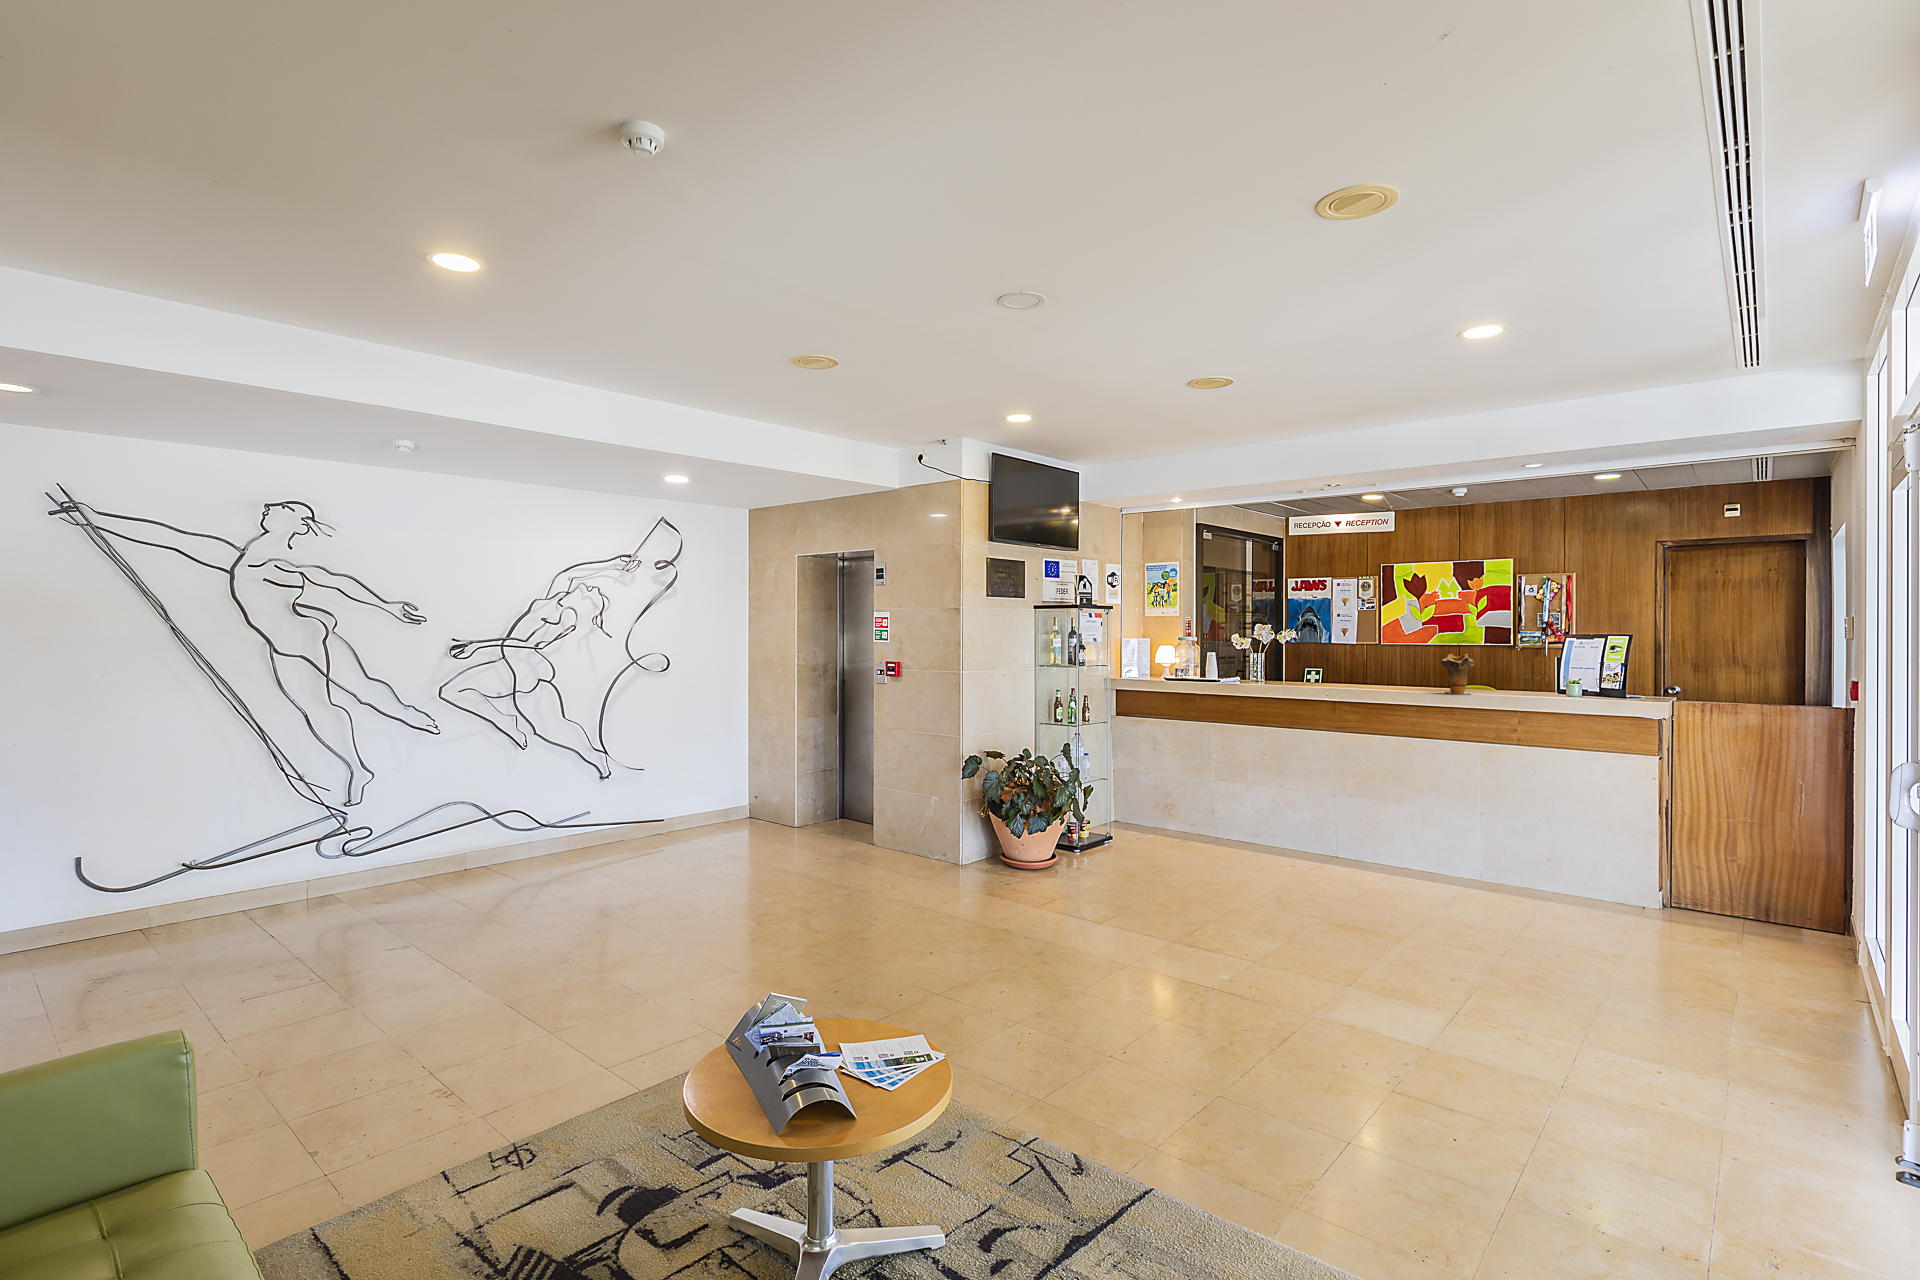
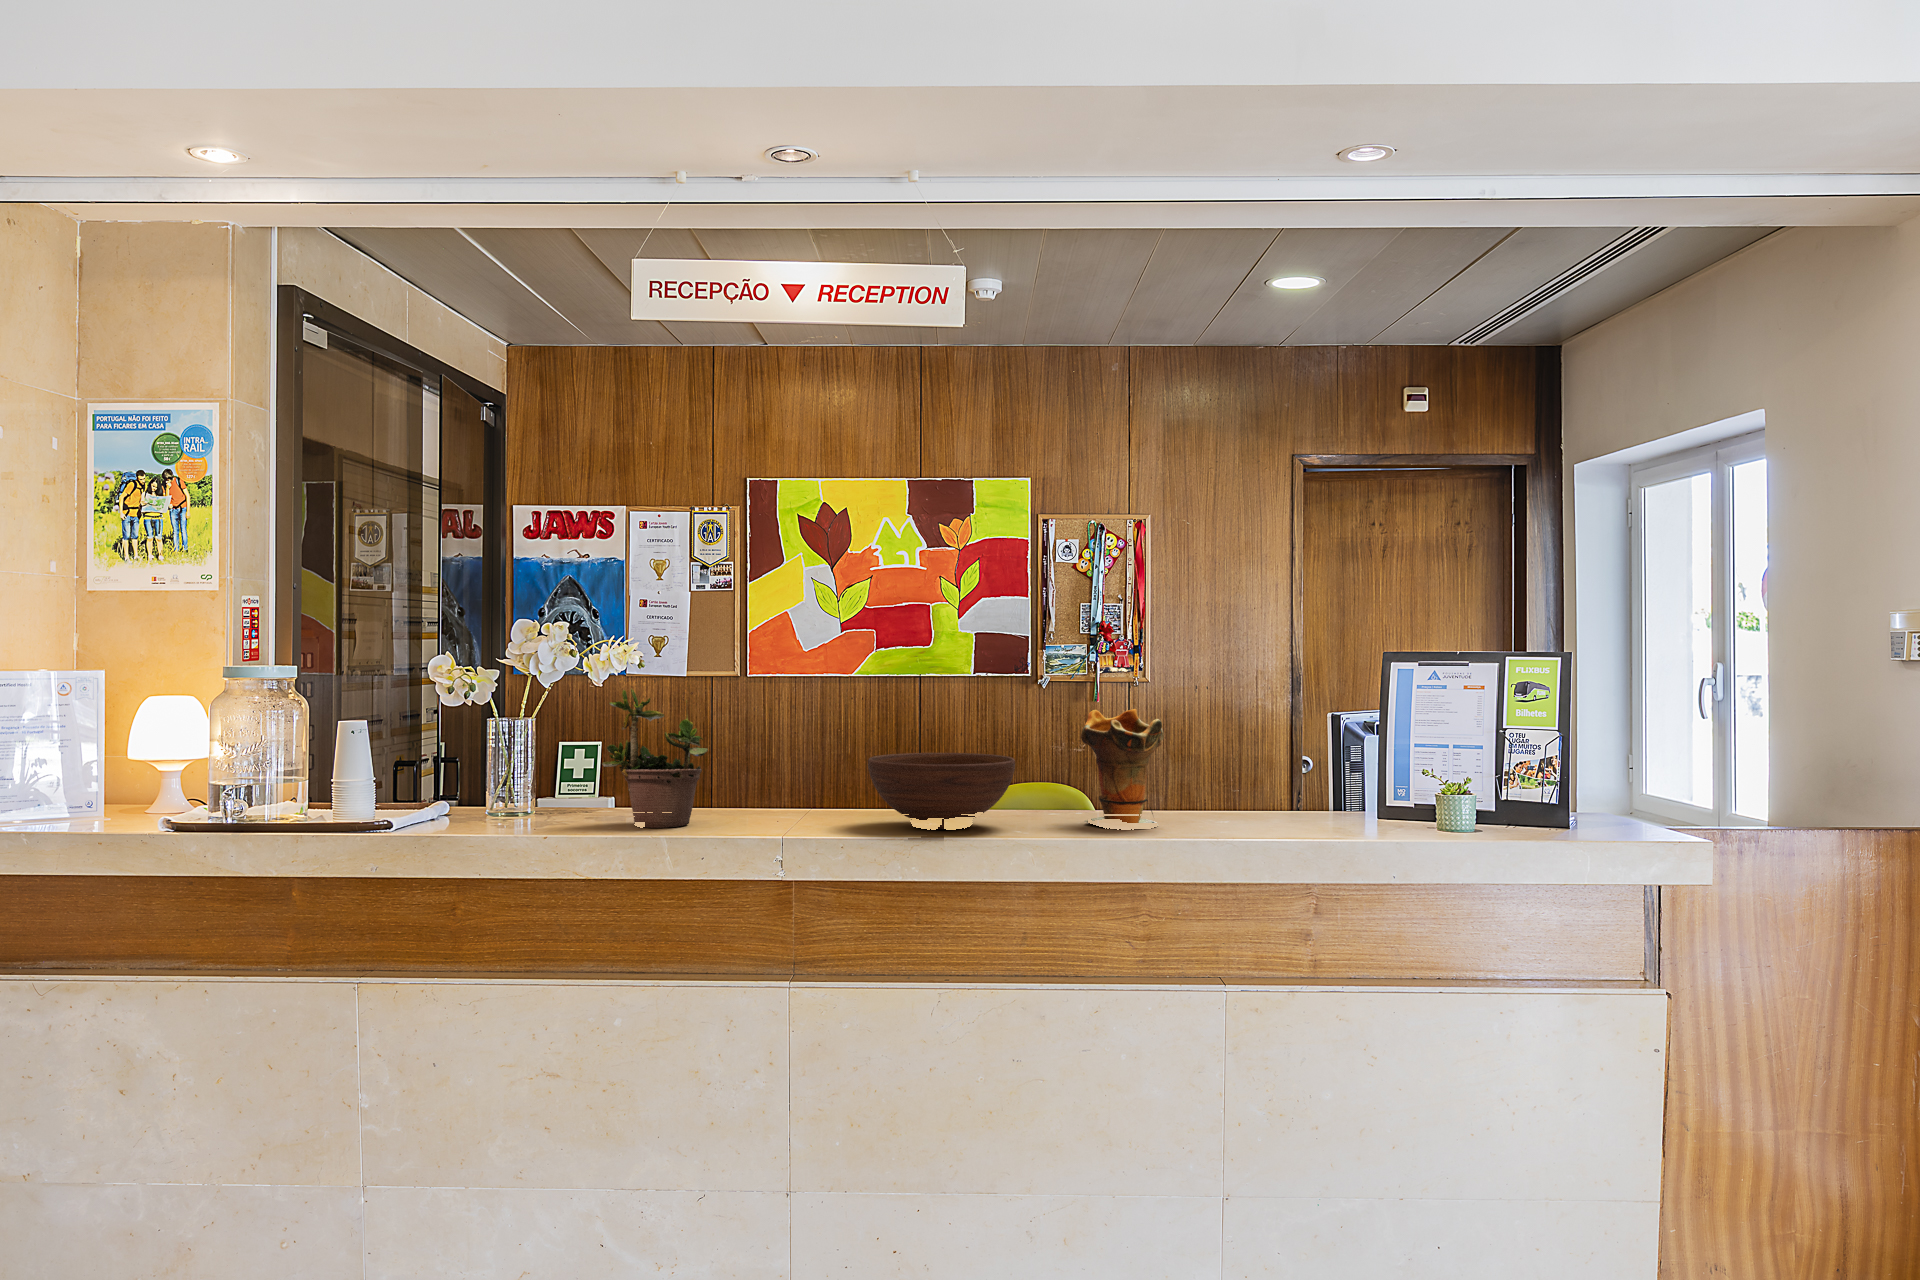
potted plant: none [1281,641,1312,687] -> present [602,688,708,828]
fruit bowl: none [1363,667,1415,691] -> present [868,753,1015,829]

